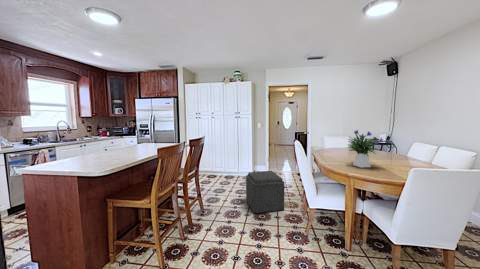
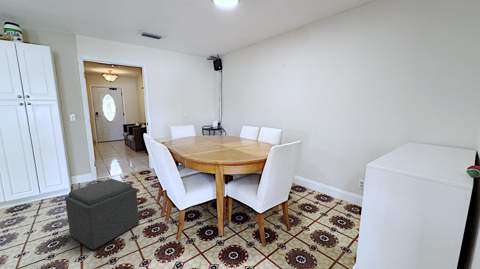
flower arrangement: present [348,130,383,168] -> none [199,115,237,153]

